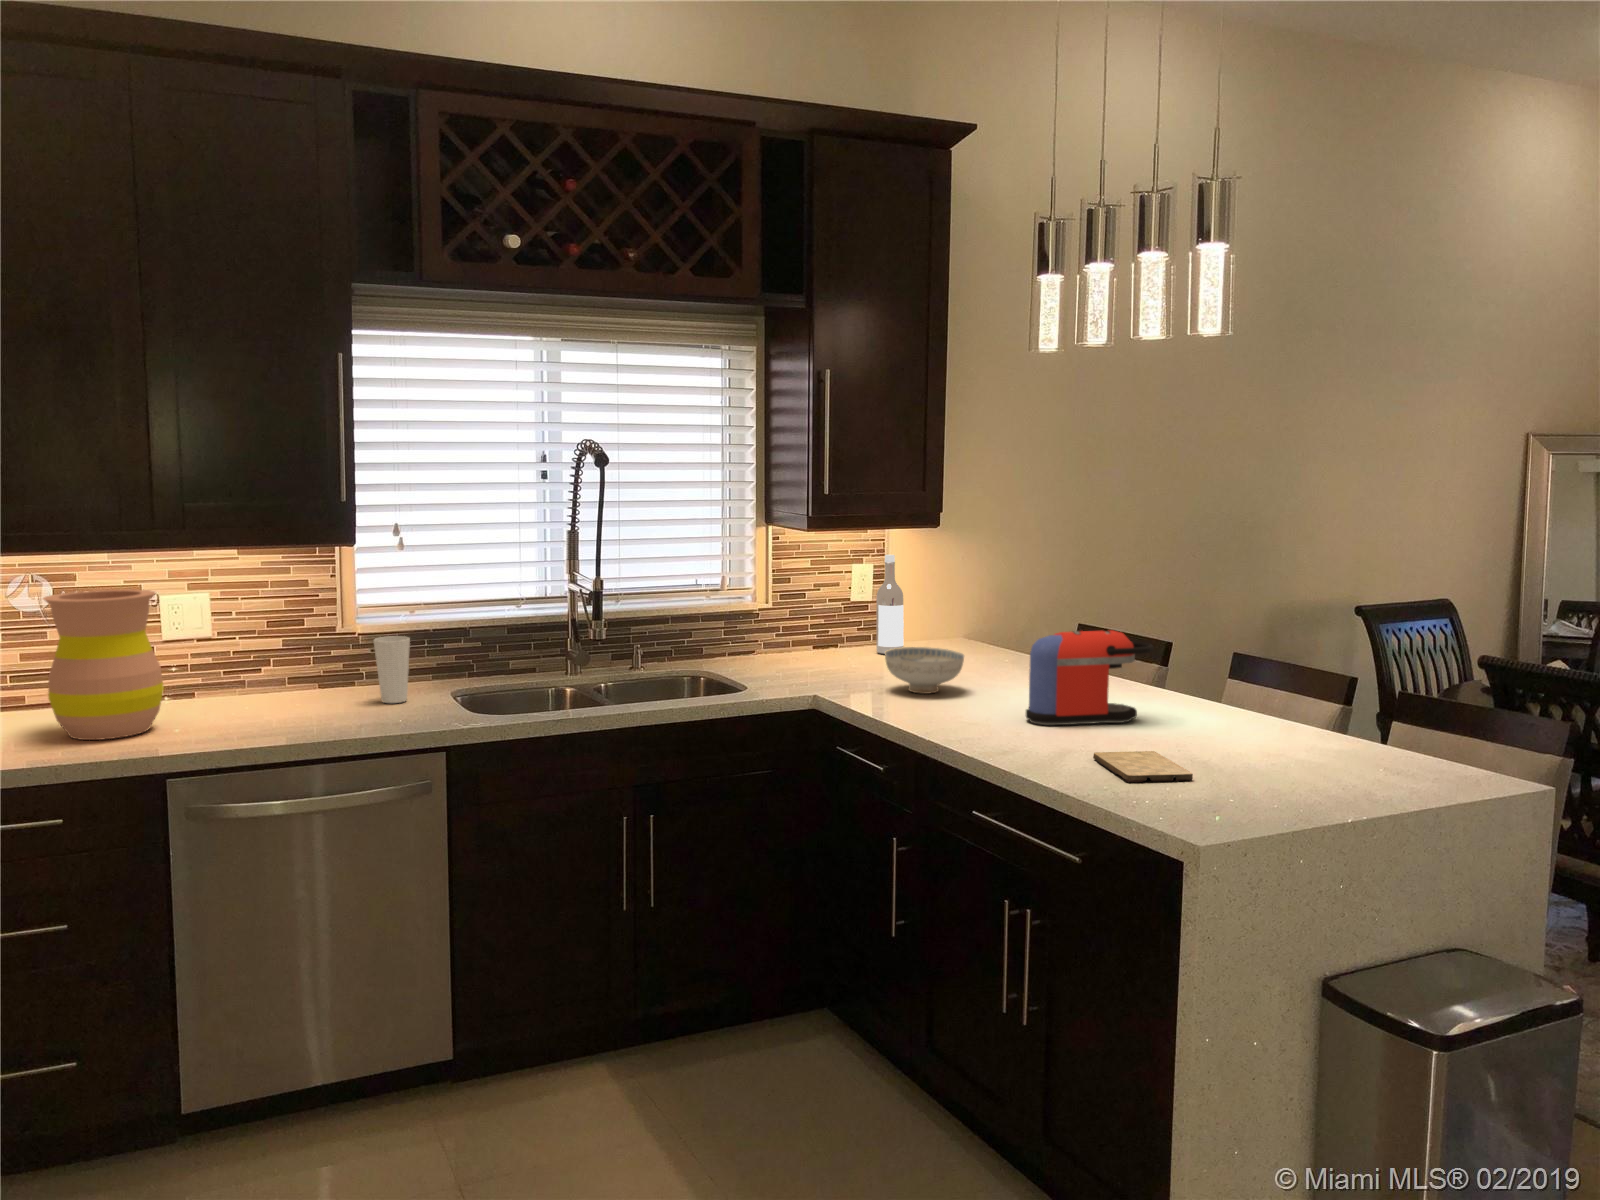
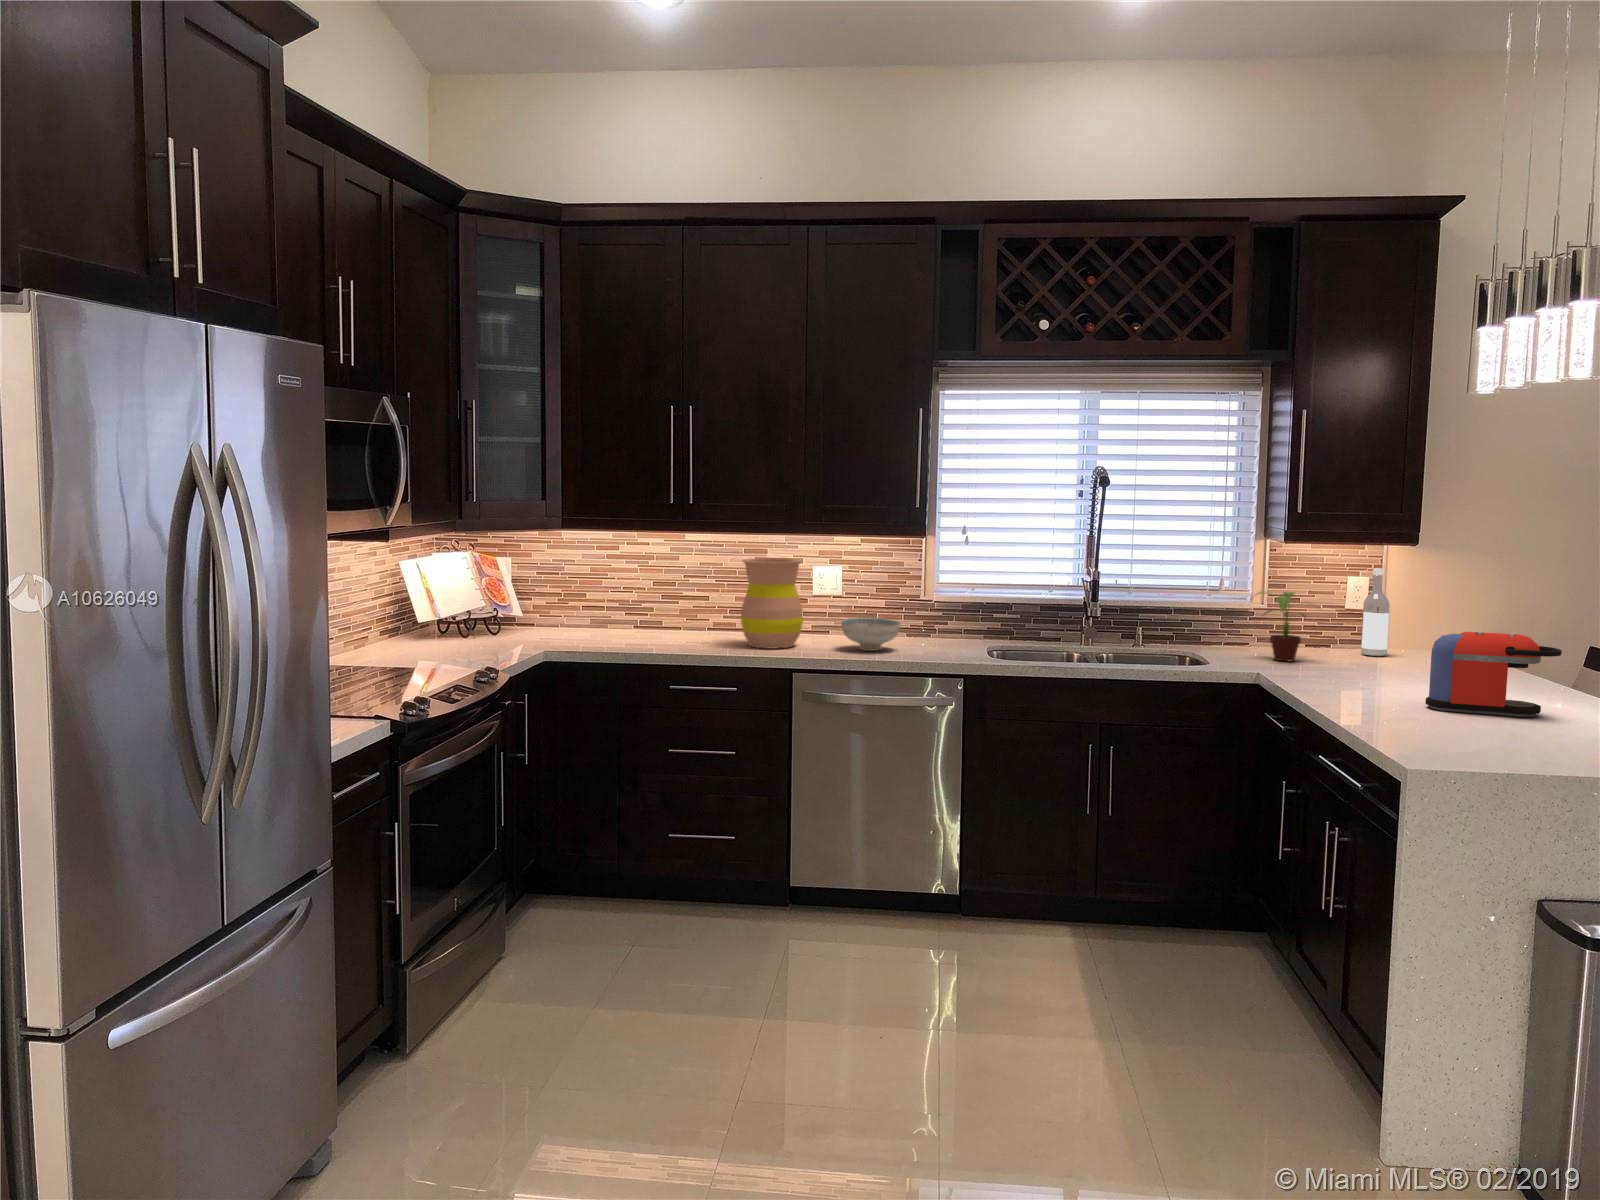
potted plant: none [773,589,853,673] -> present [1257,592,1305,661]
cup: present [374,636,410,703] -> none [935,602,959,648]
ceramic bowl: present [885,647,964,694] -> present [841,618,900,651]
cutting board: present [1093,751,1193,782] -> none [1445,727,1518,754]

